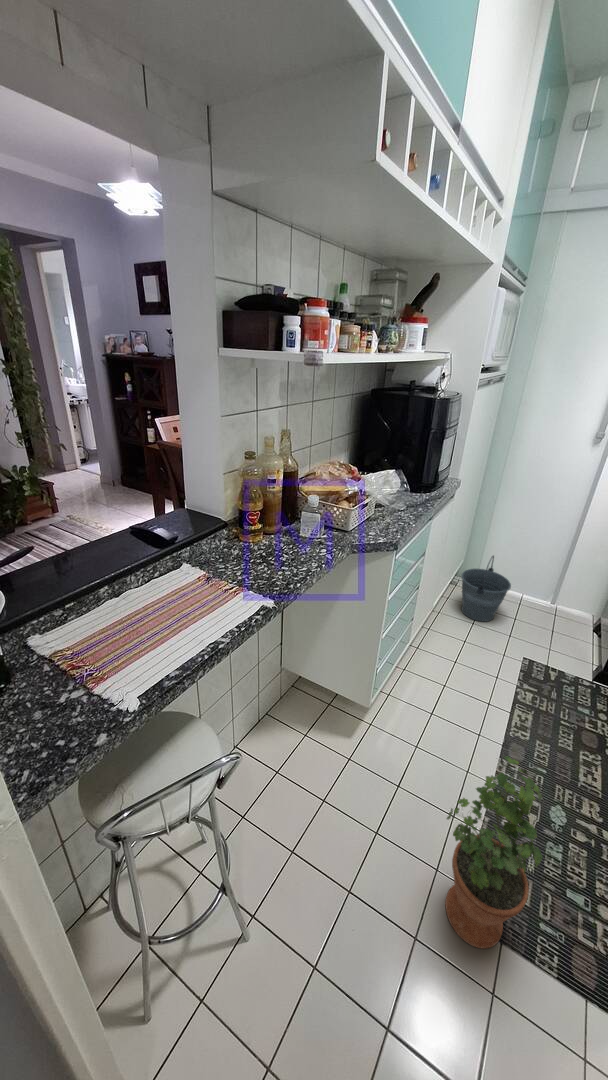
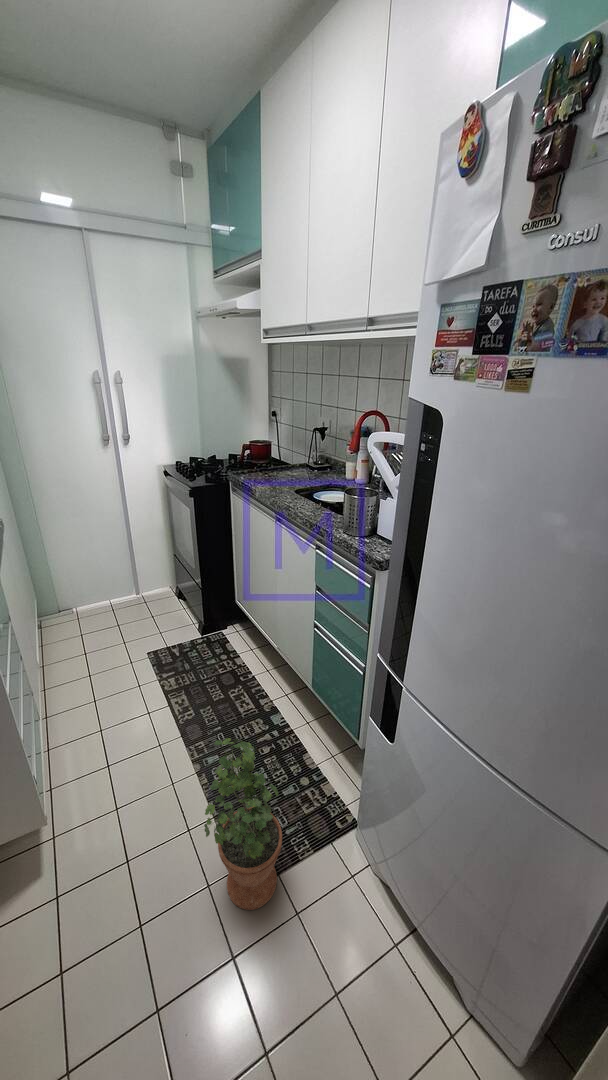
bucket: present [461,556,511,622] -> none [46,579,102,651]

